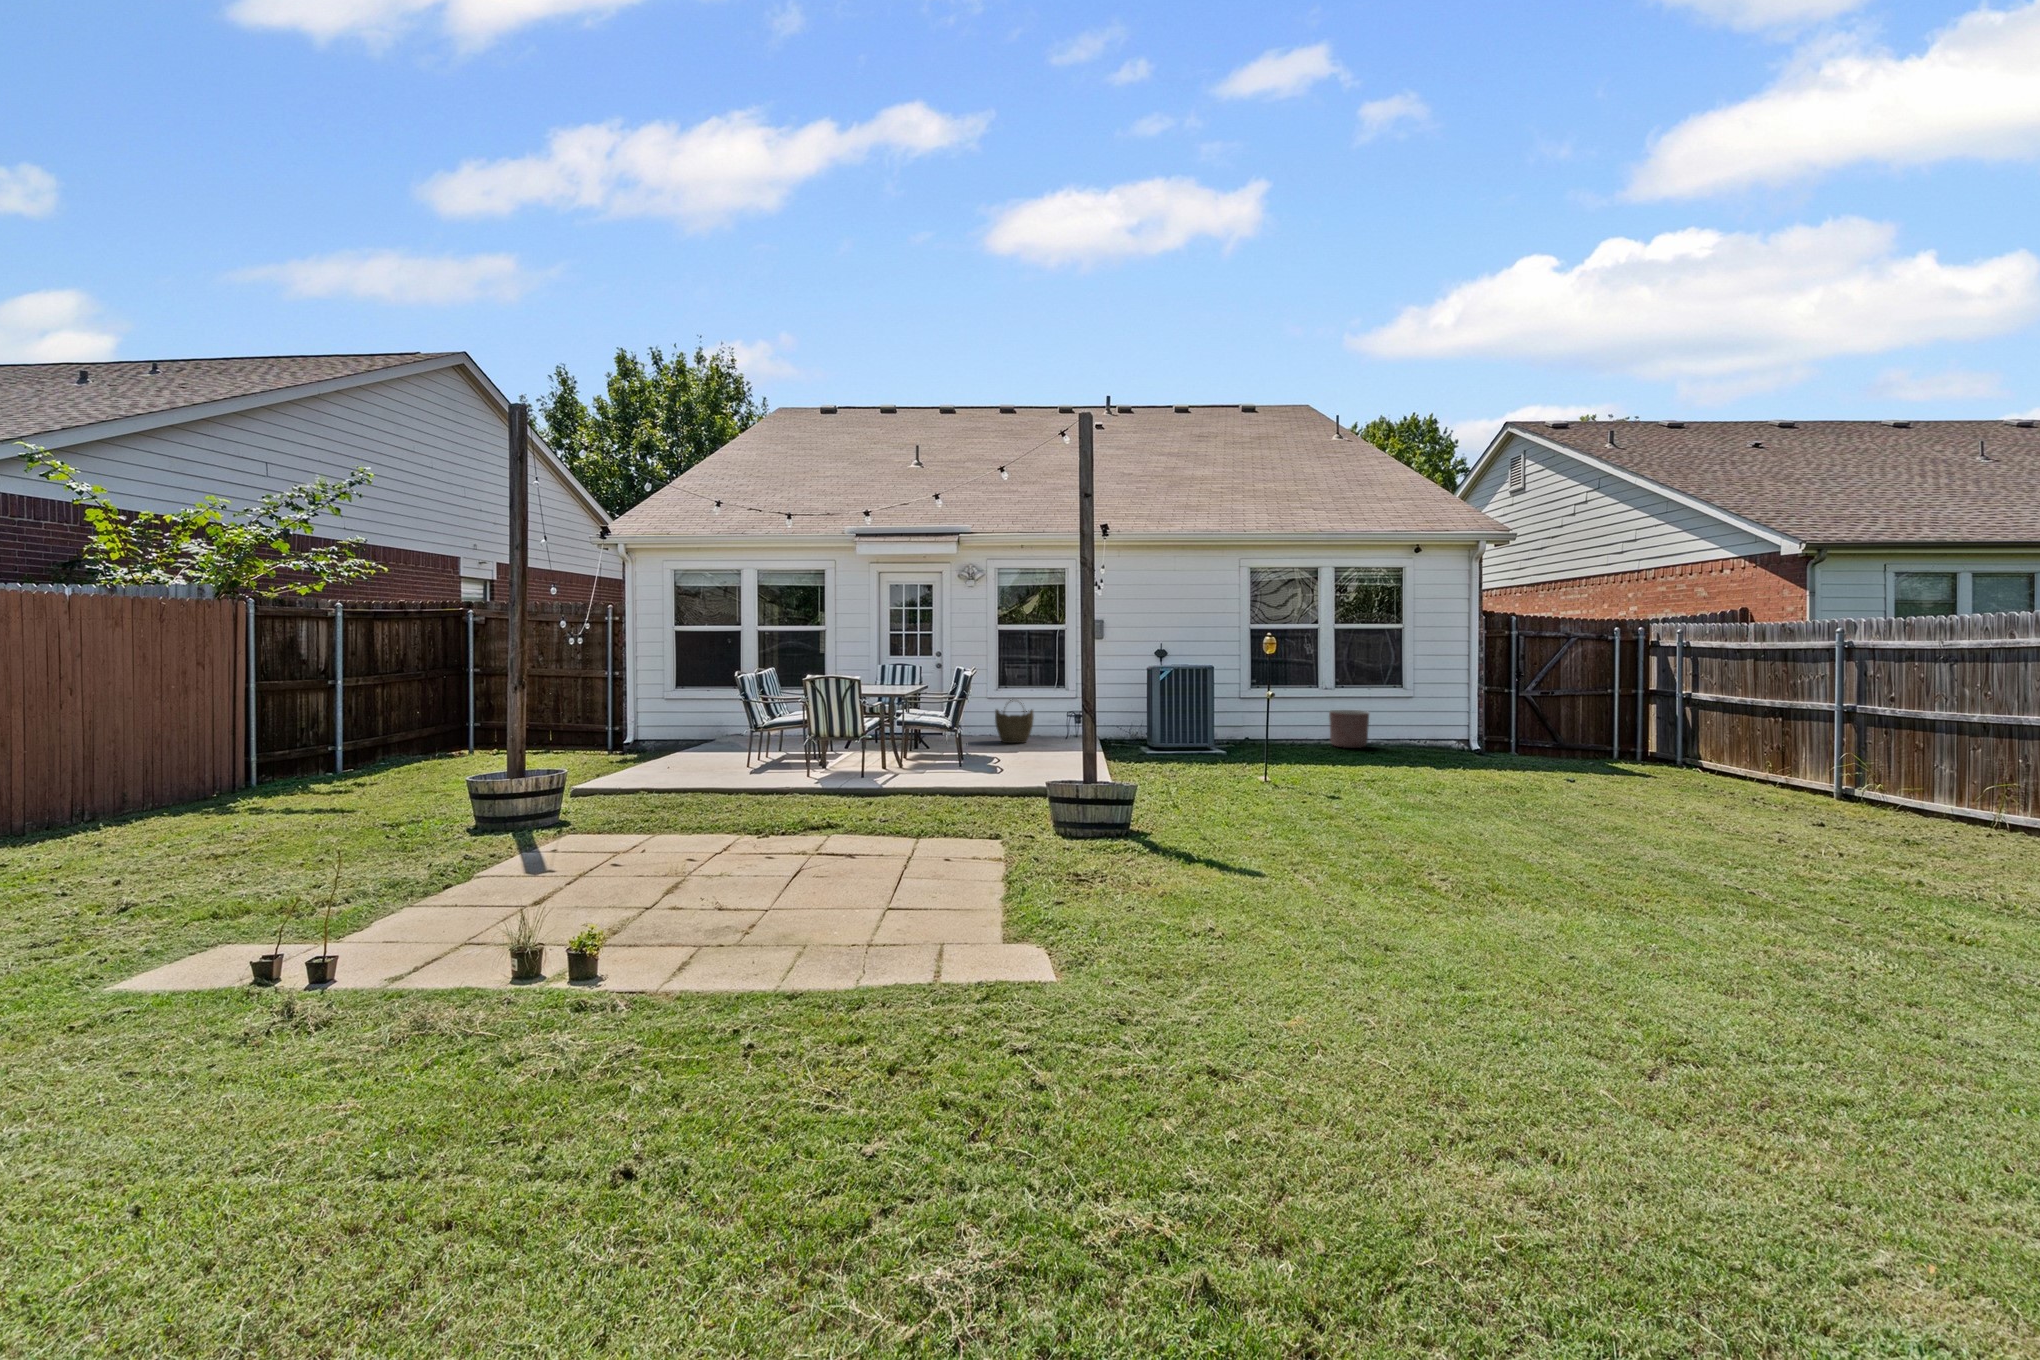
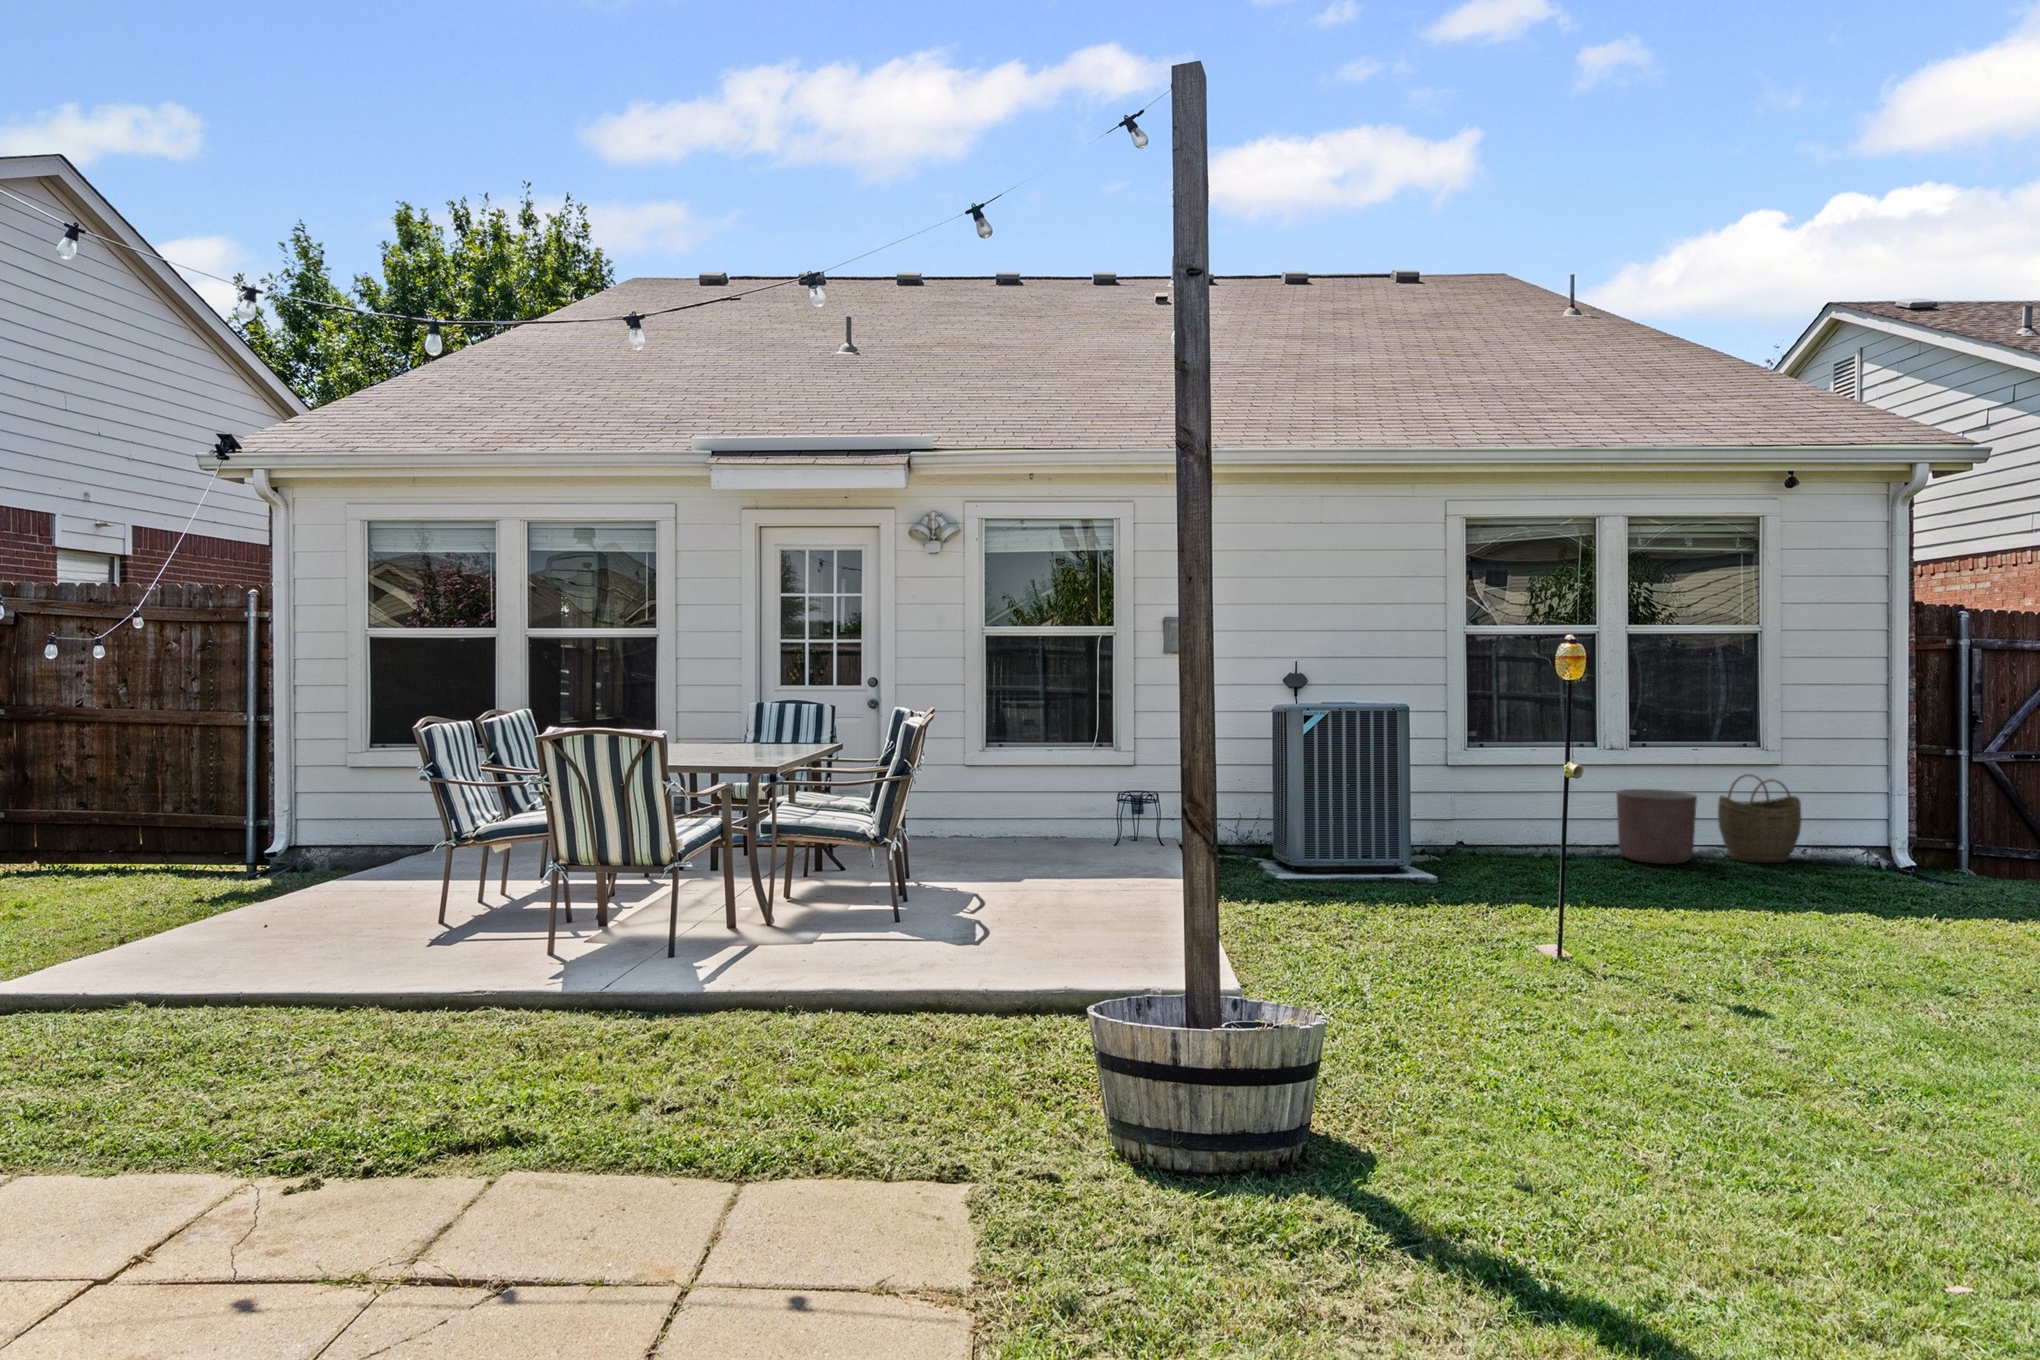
woven basket: present [995,699,1034,743] -> present [1718,774,1802,863]

